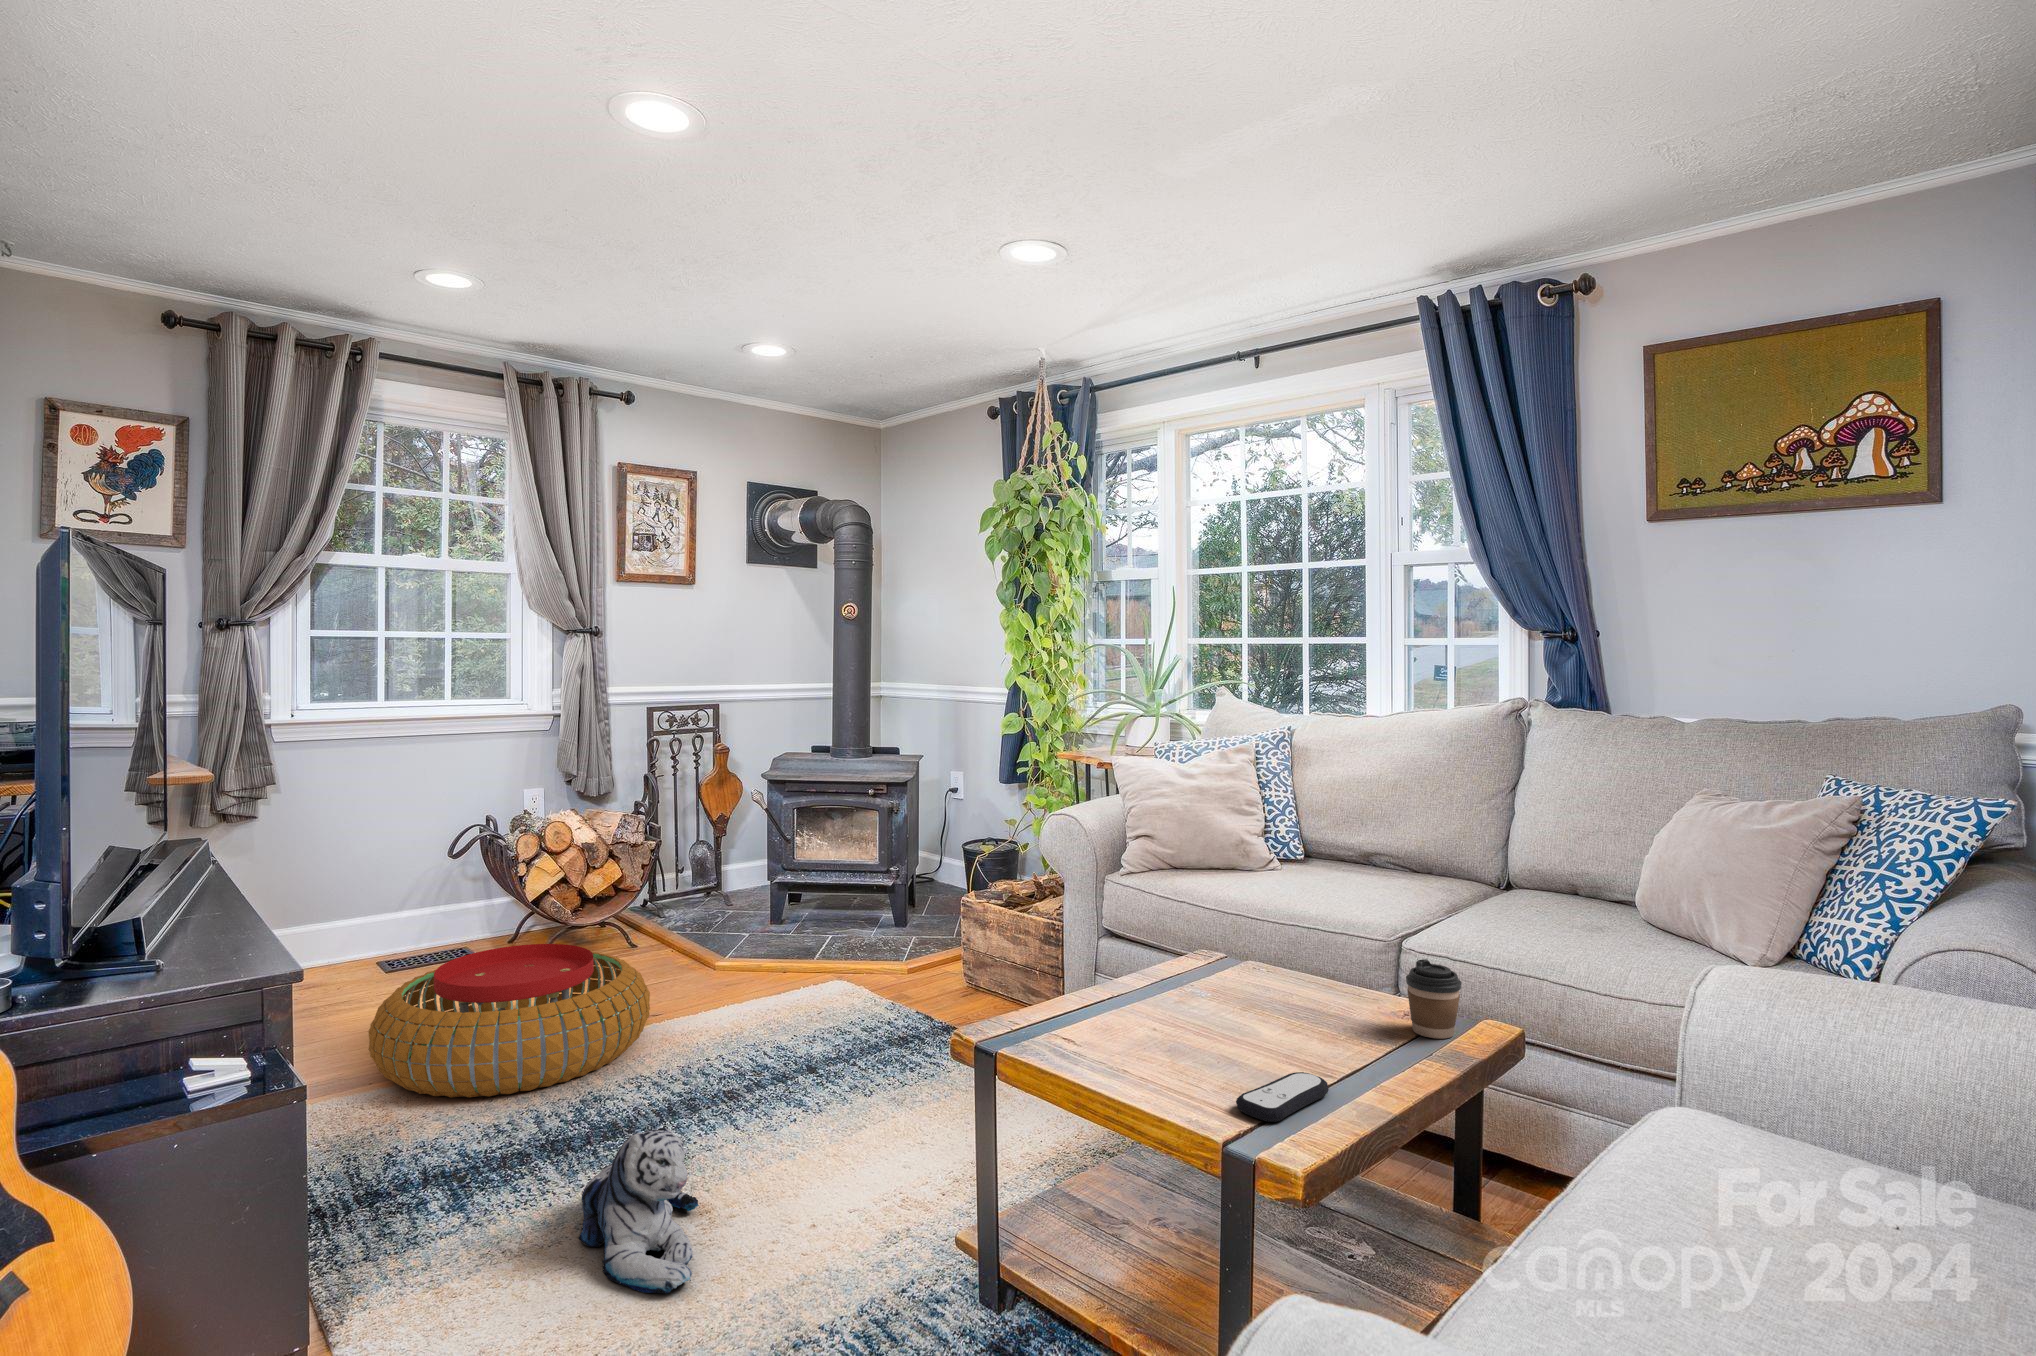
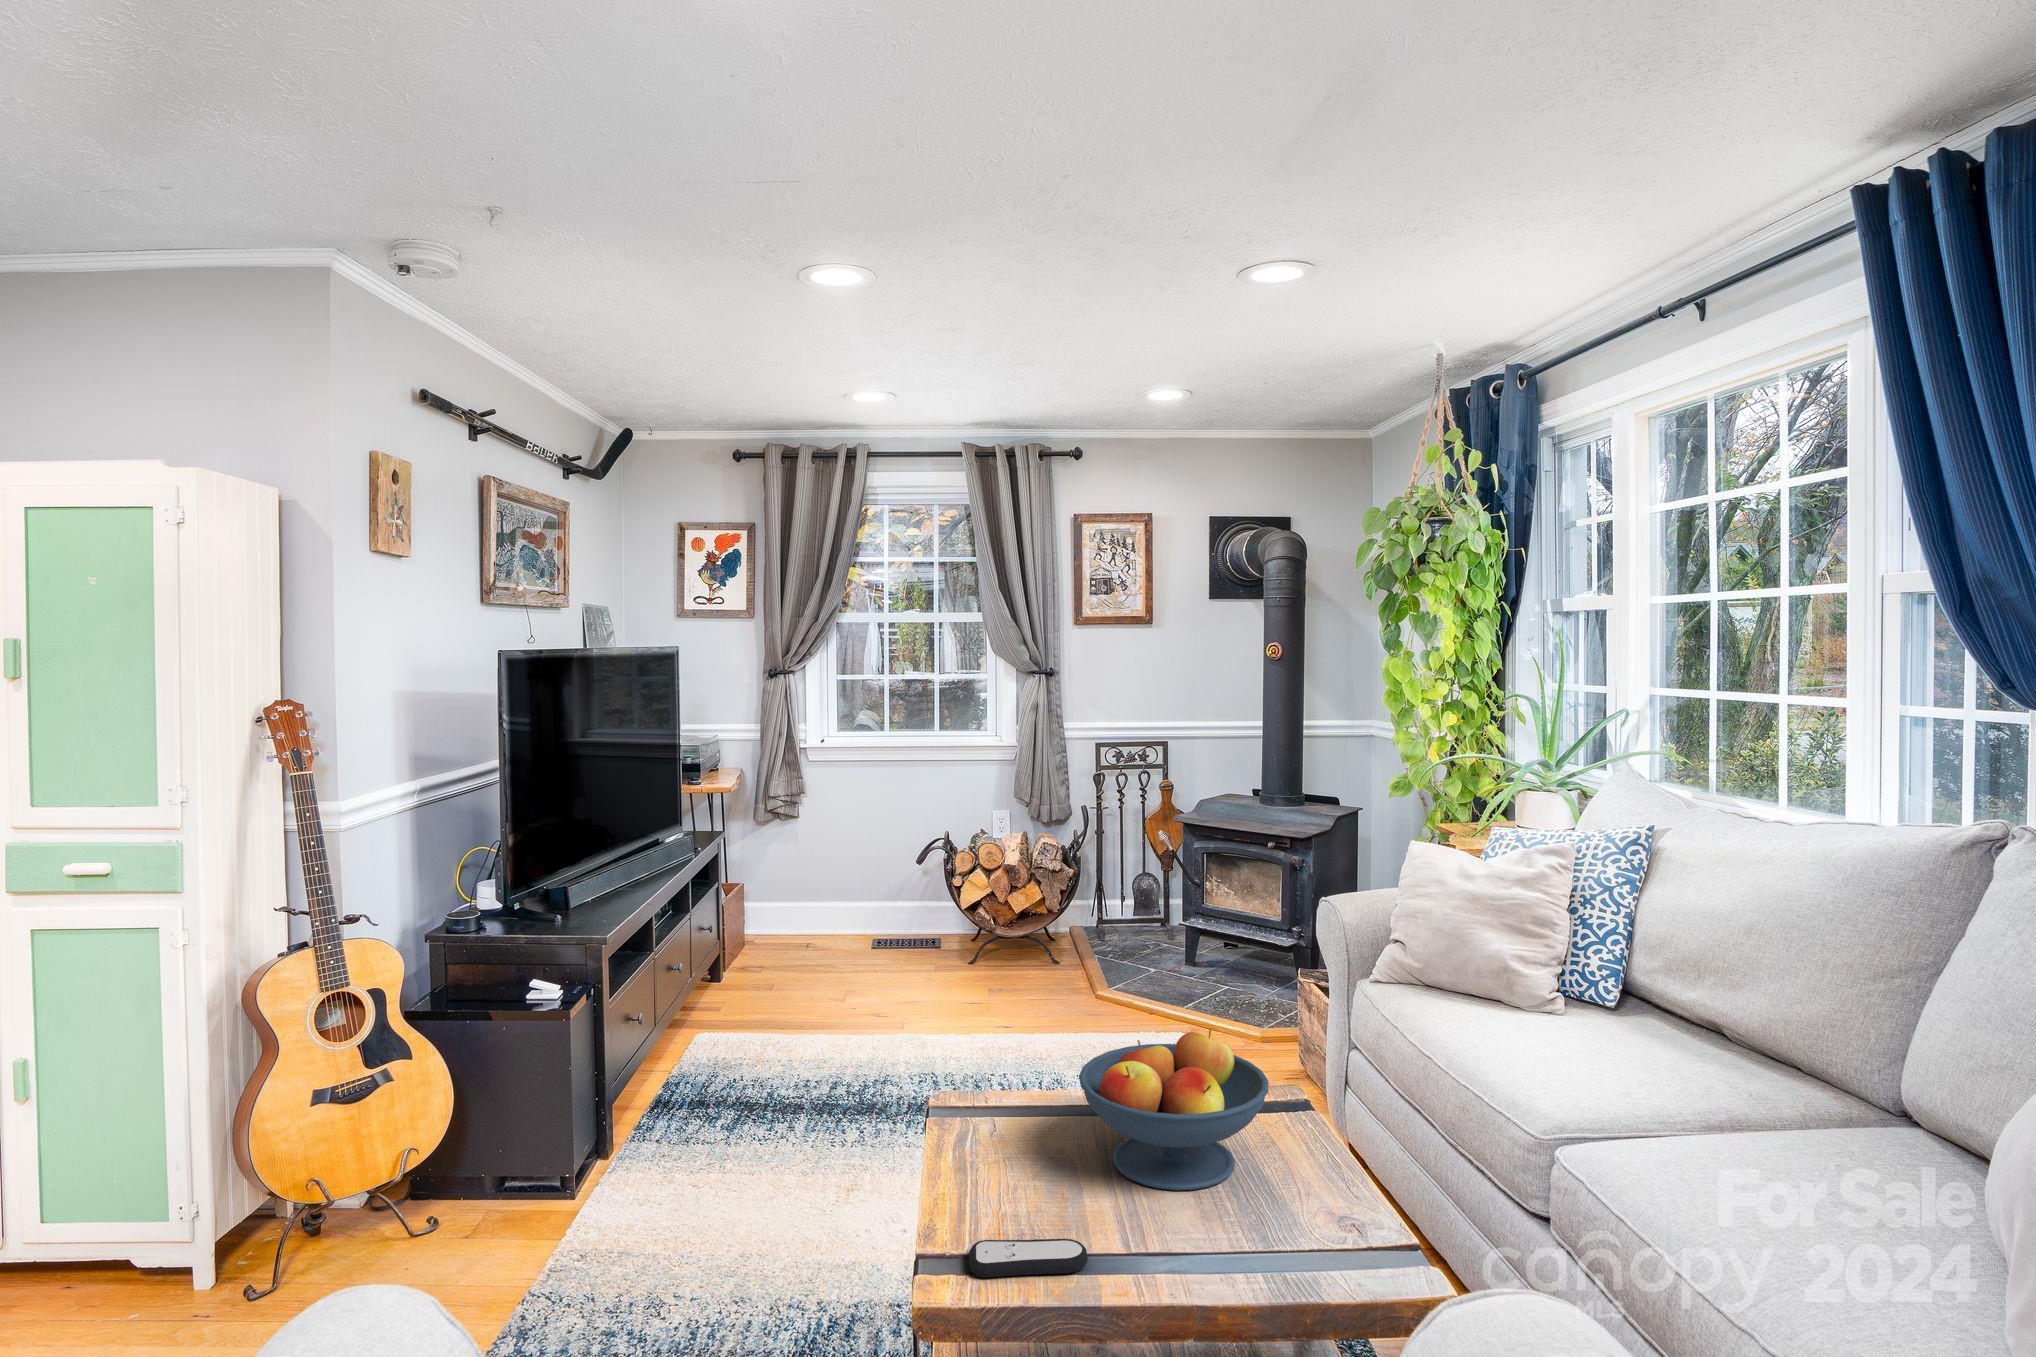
fruit bowl: none [1143,891,1318,1031] -> present [1079,1029,1269,1190]
pouf: present [368,944,650,1098] -> none [763,949,972,1071]
coffee cup: present [1406,959,1462,1039] -> none [1304,1164,1369,1268]
plush toy: present [578,1128,699,1294] -> none [728,1125,833,1257]

